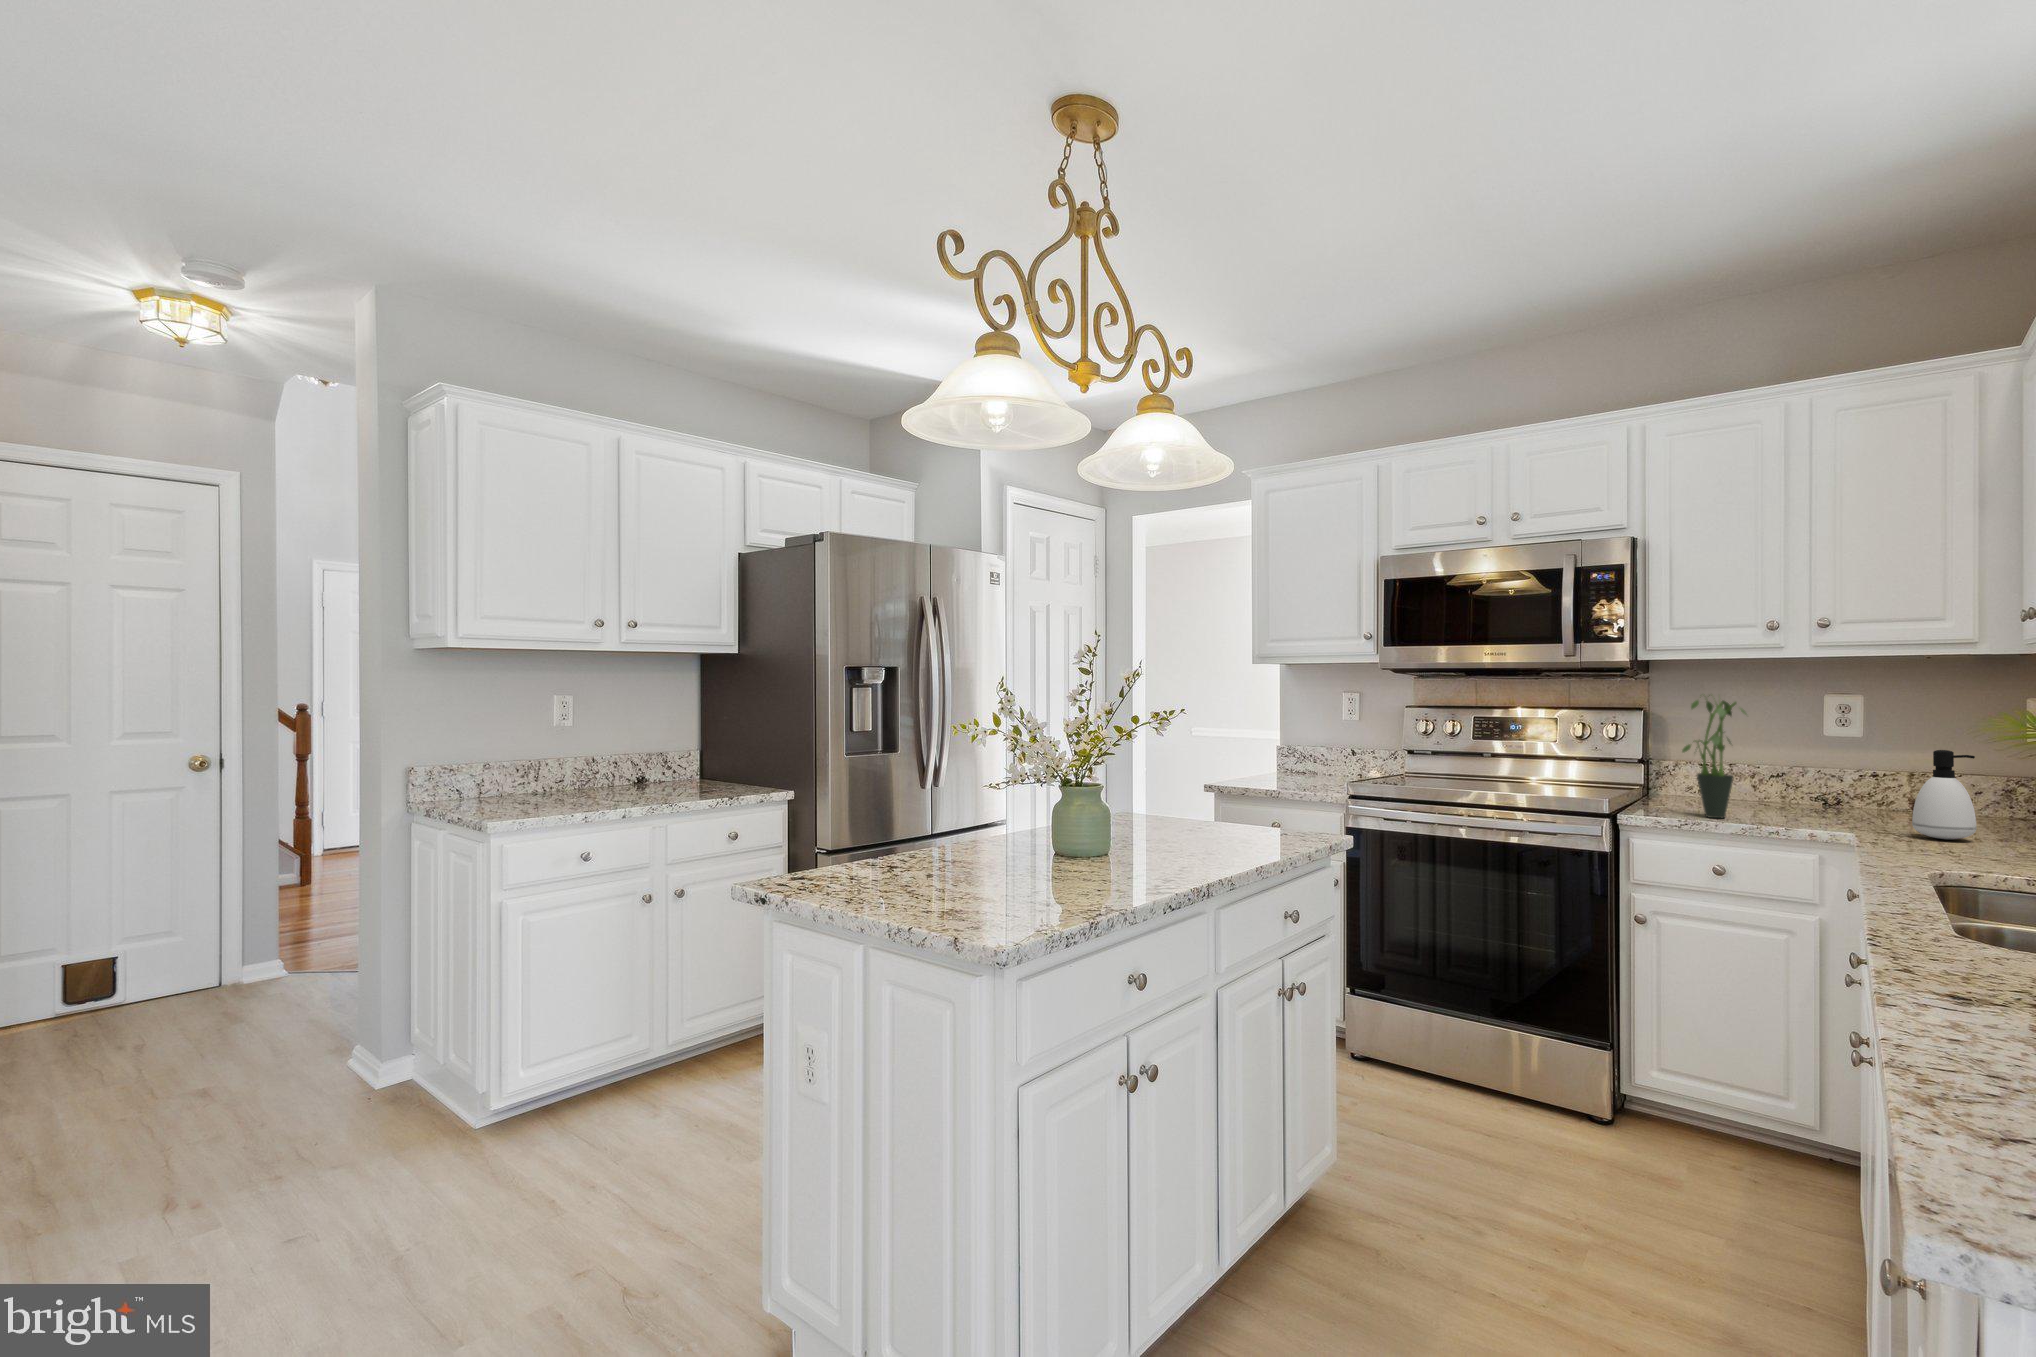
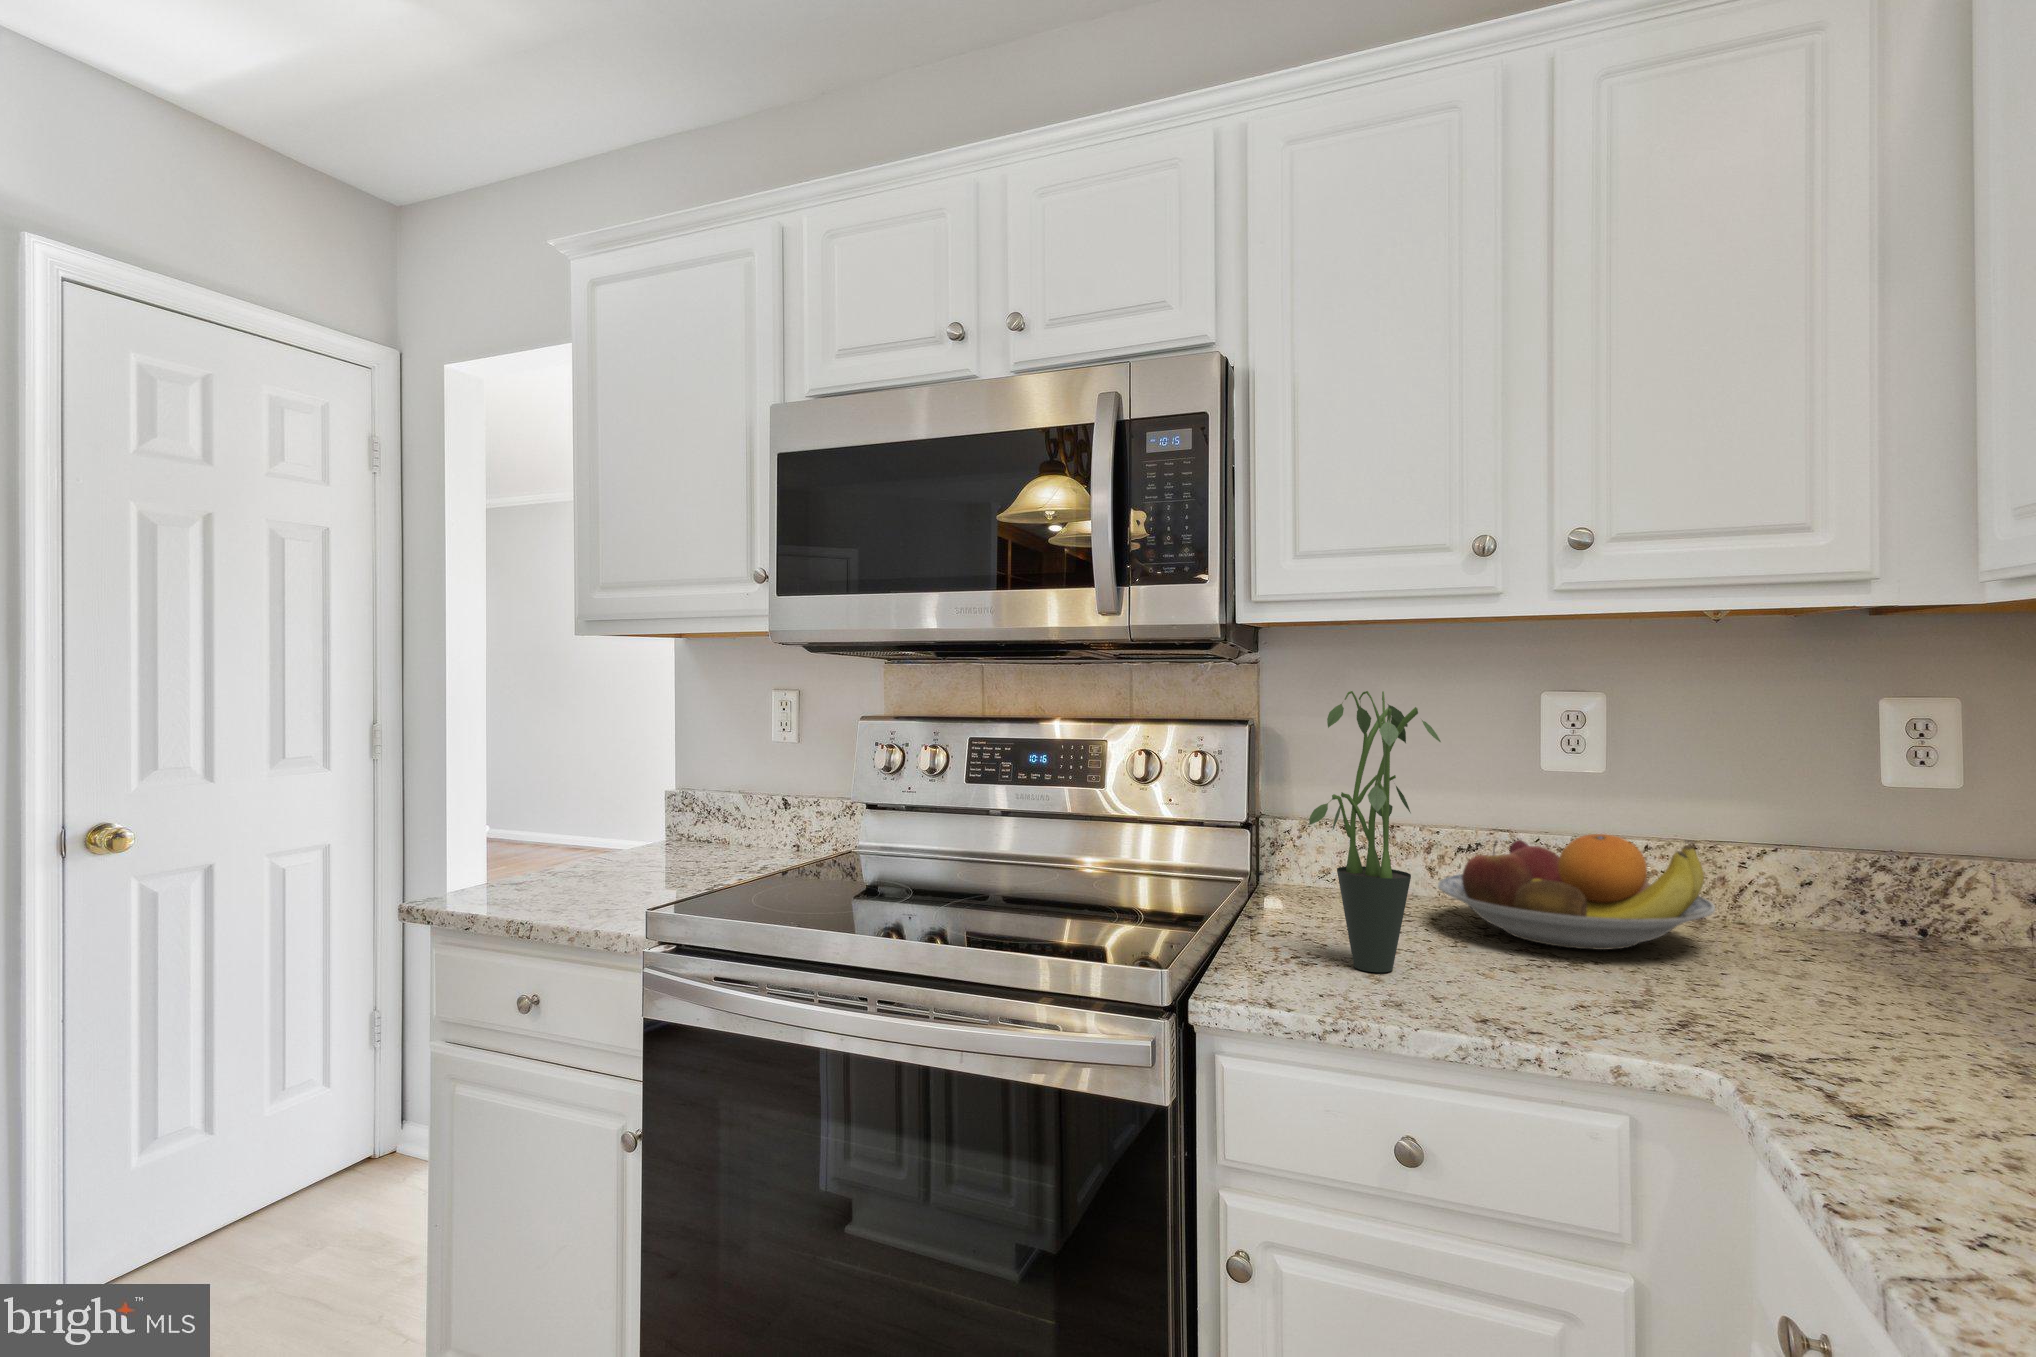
soap dispenser: present [1912,750,1977,839] -> none [1789,826,1940,1047]
fruit bowl: none [1755,763,1909,817] -> present [1438,834,1715,950]

